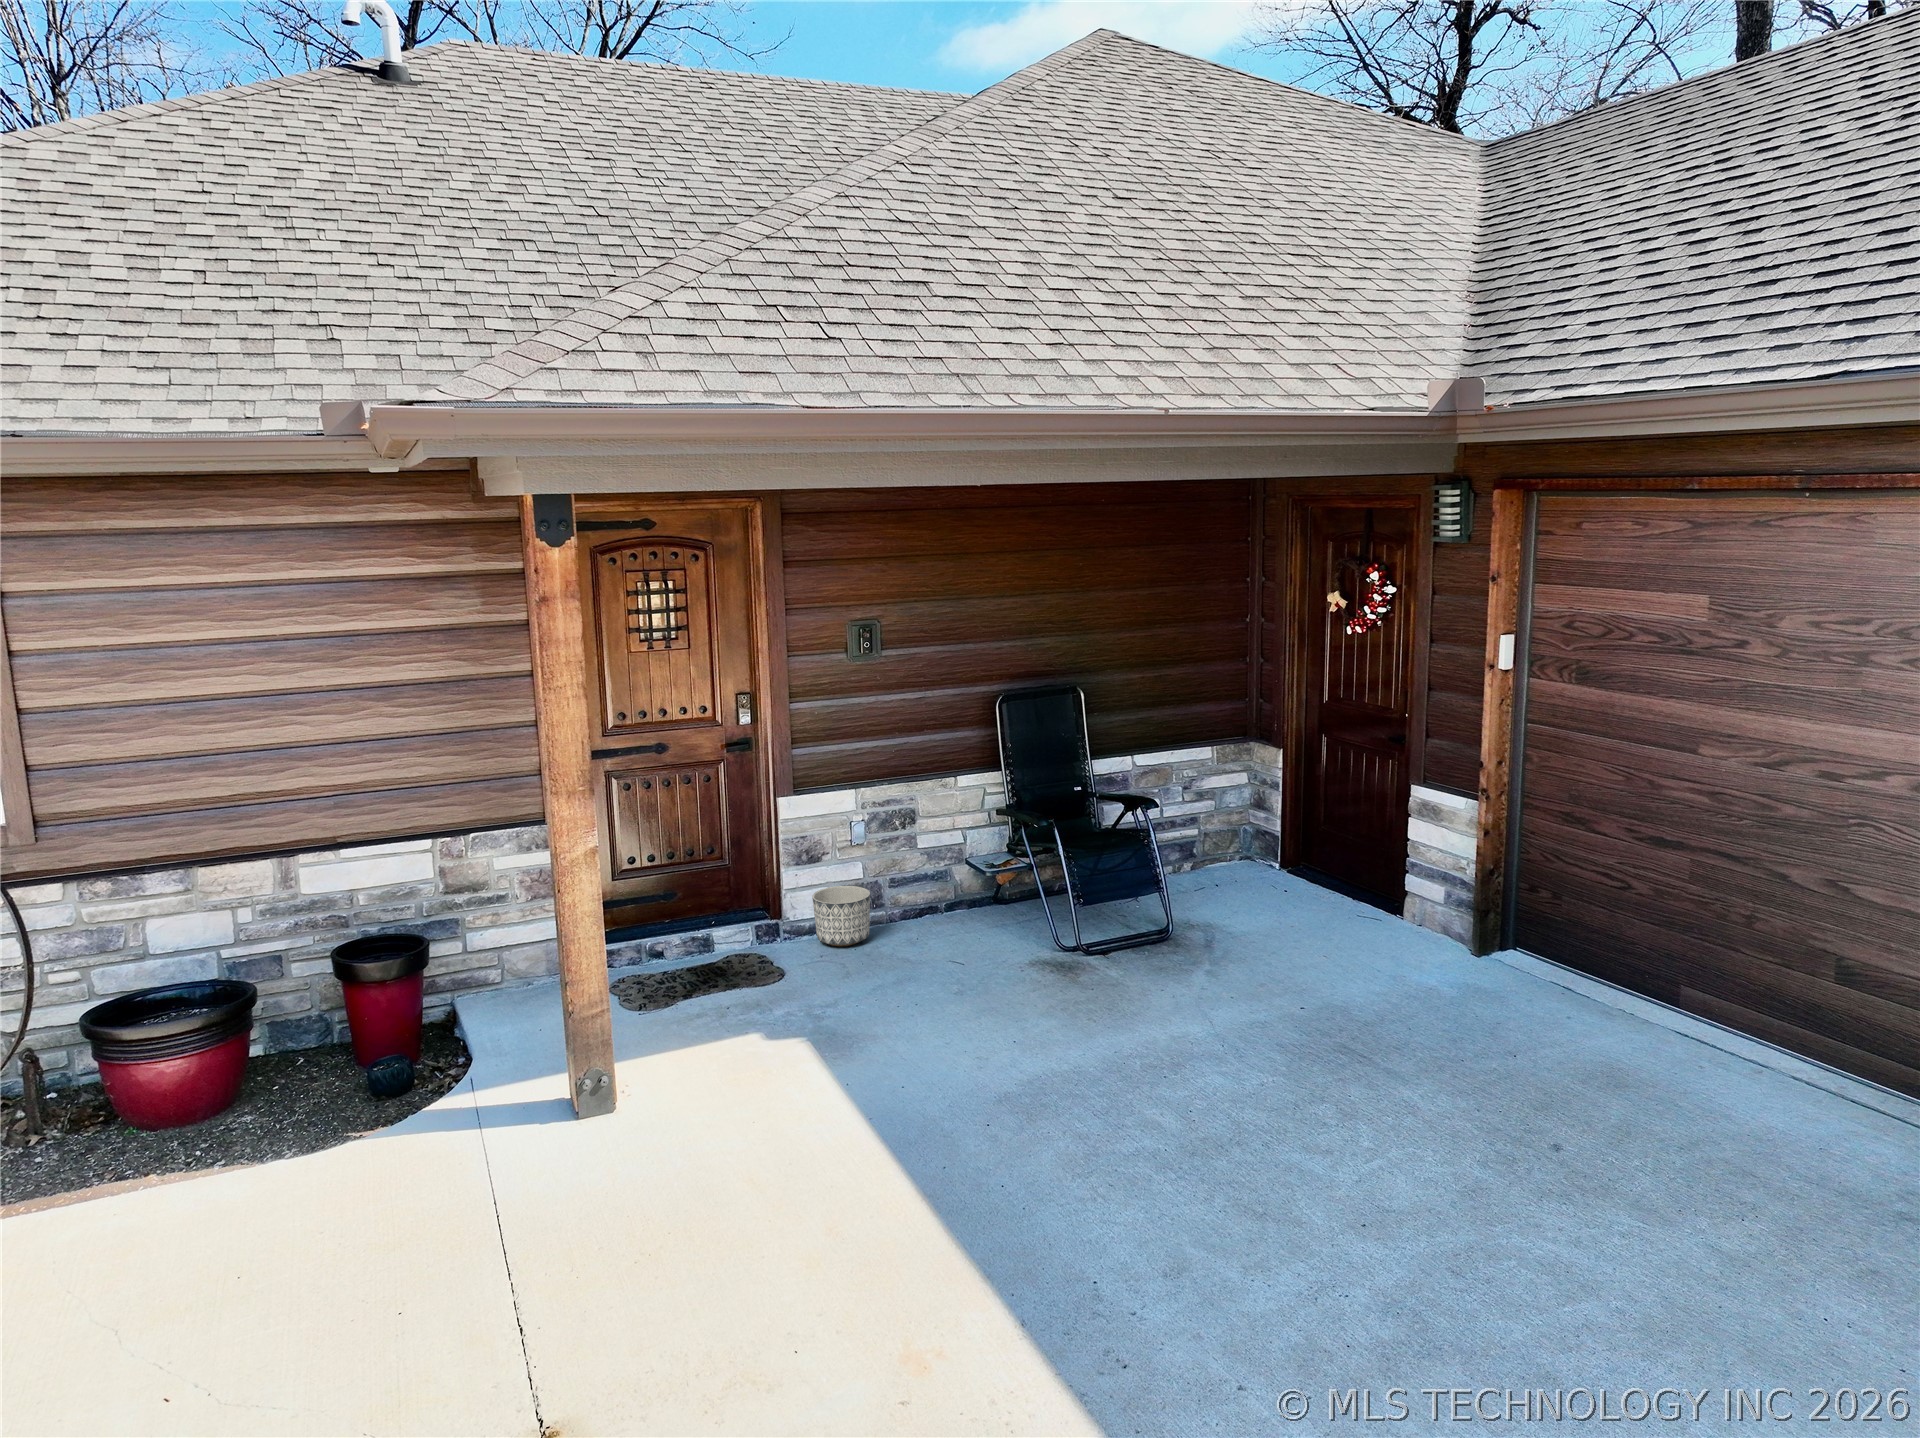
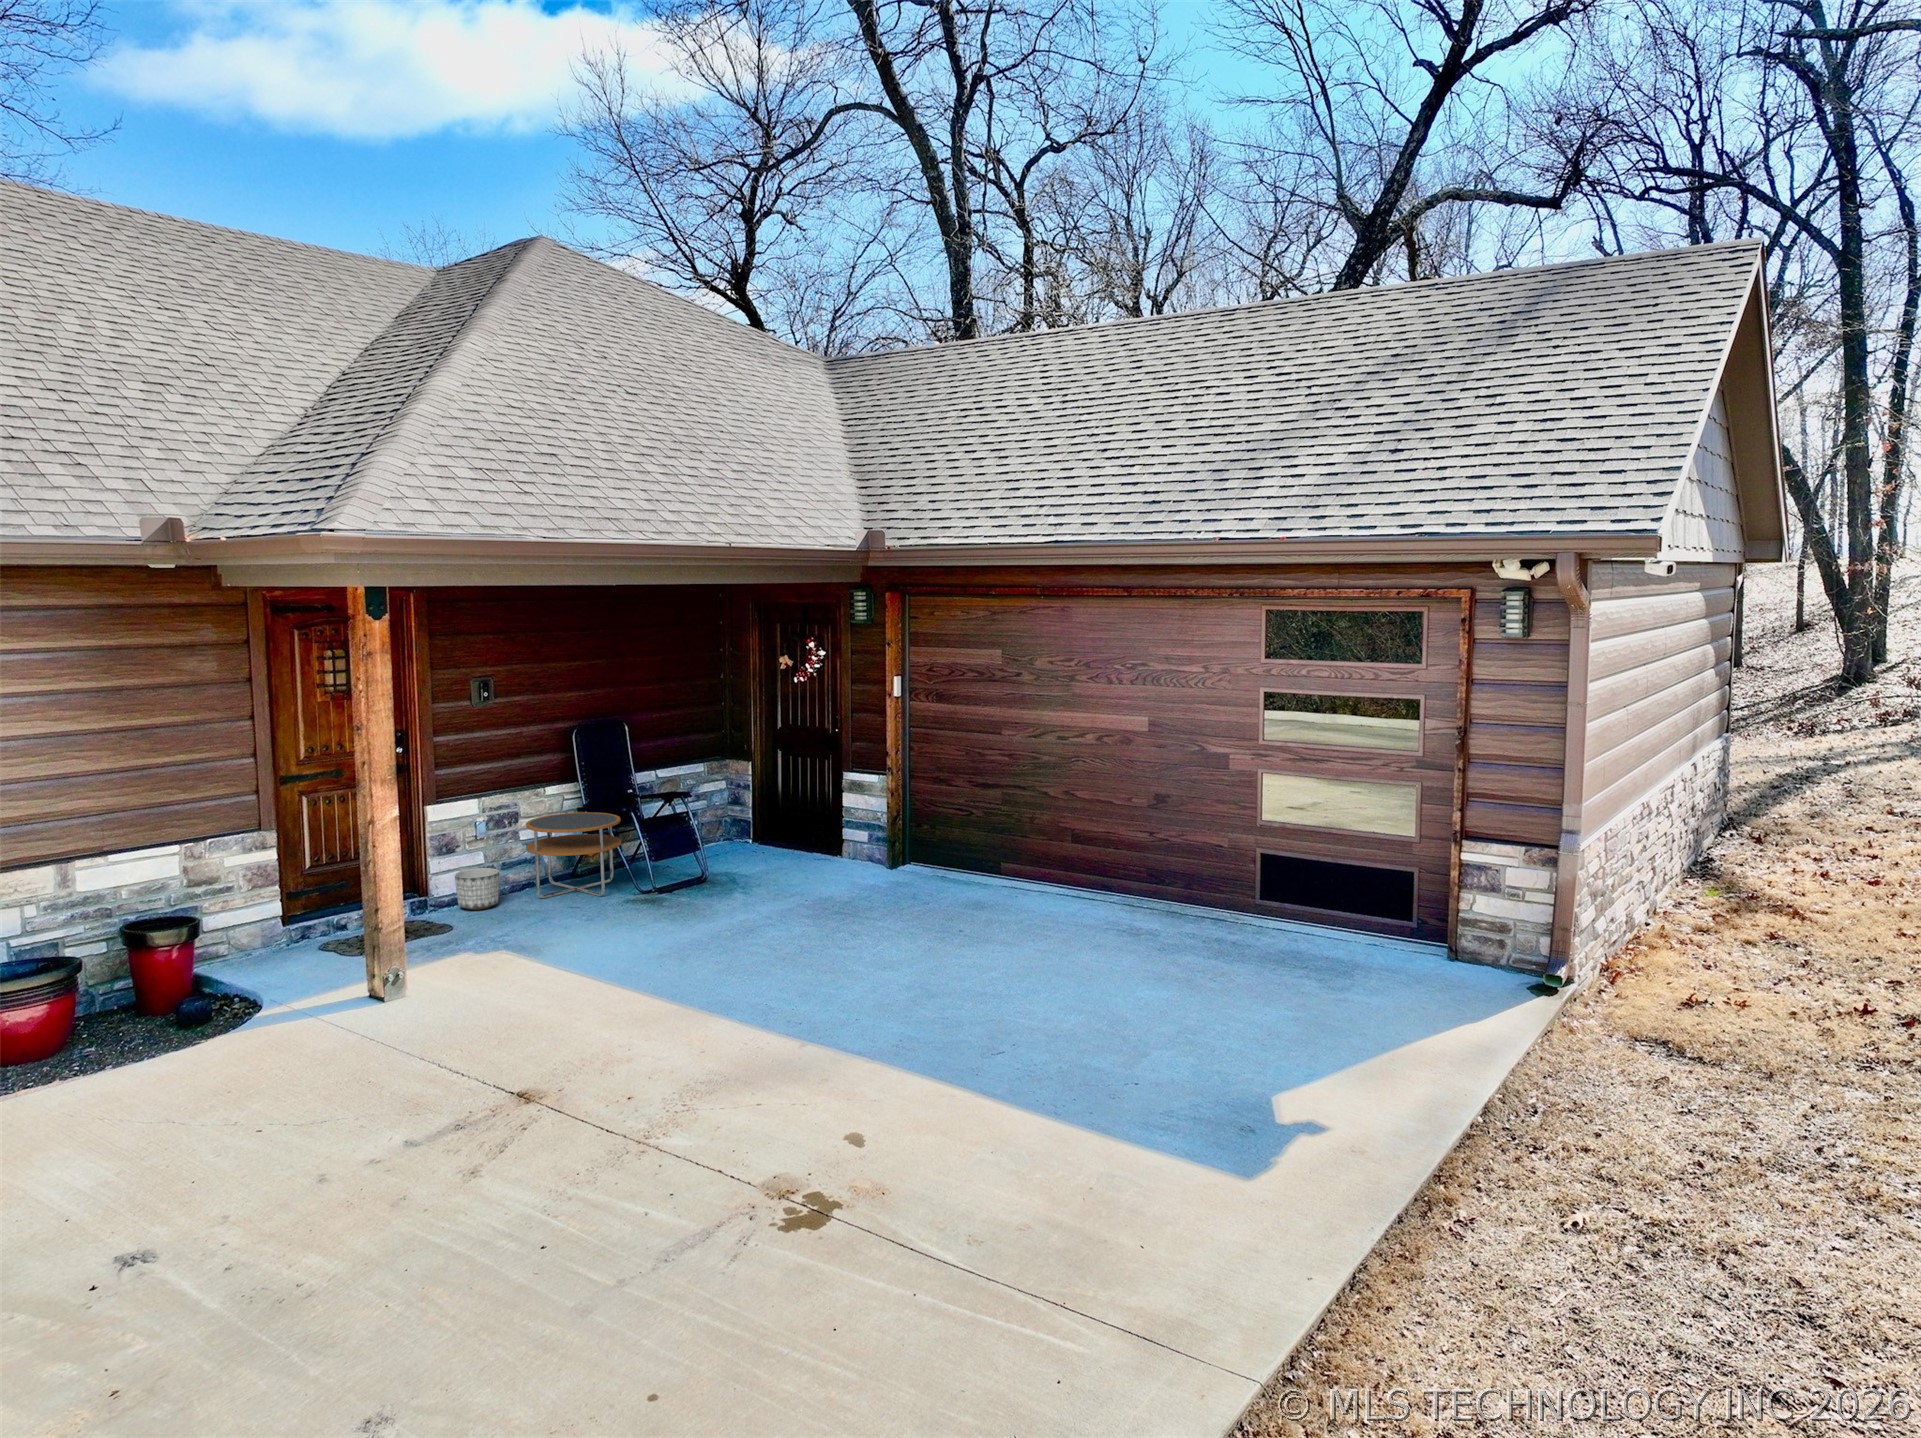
side table: none [914,815,1045,947] -> present [526,812,621,898]

